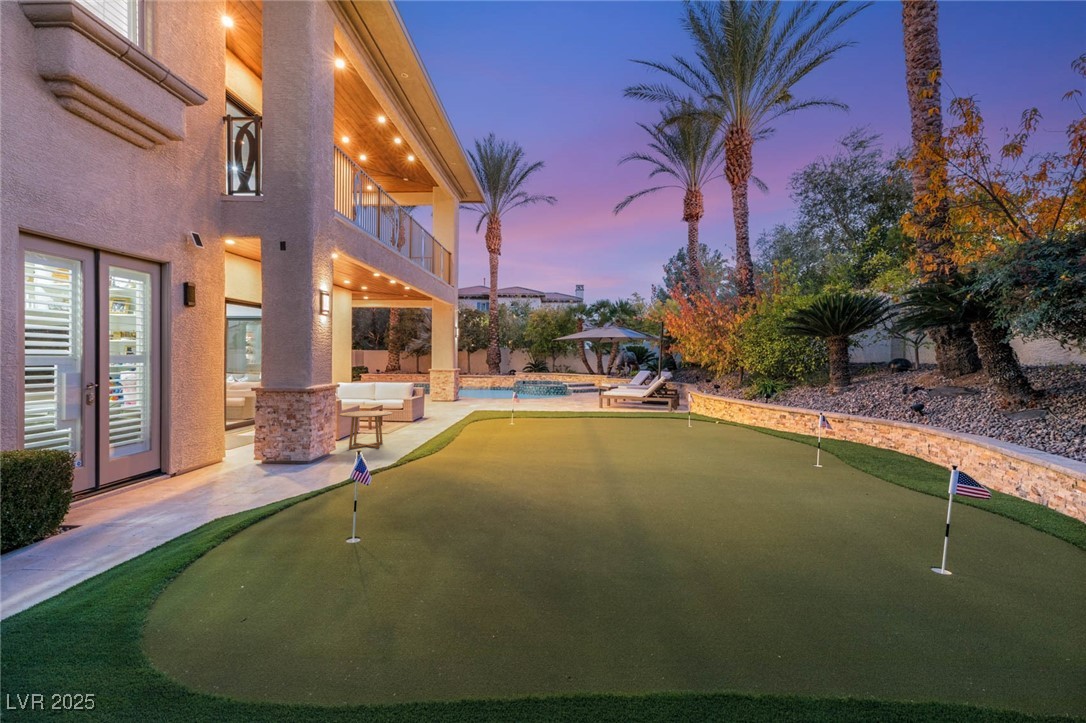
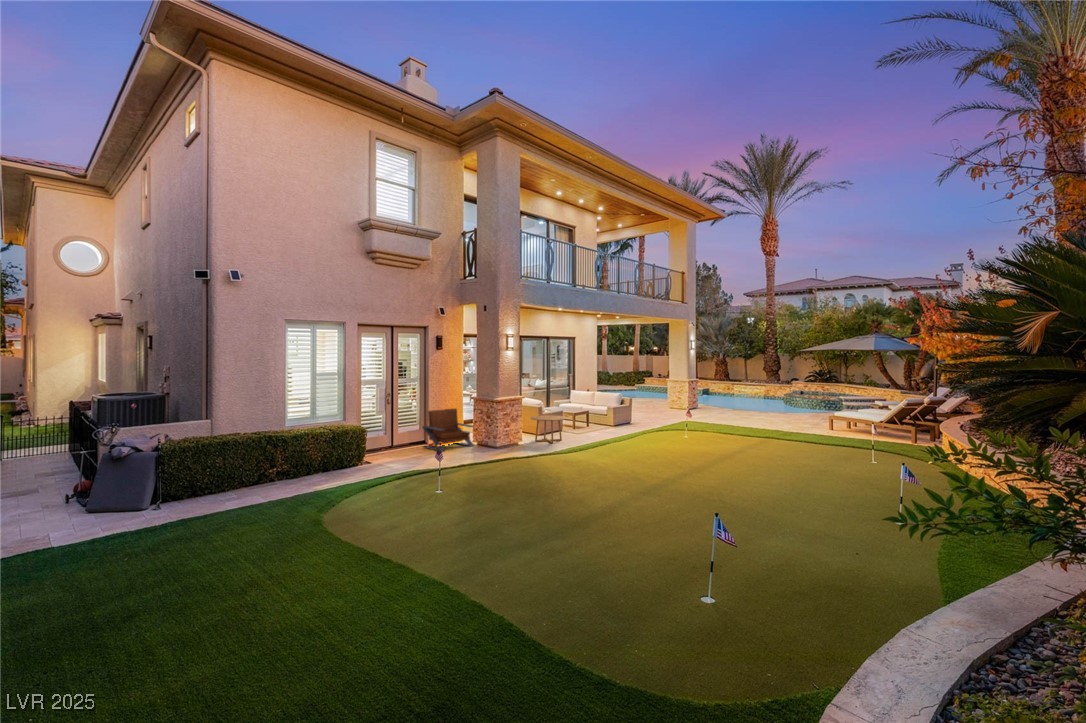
lounge chair: none [158,408,263,482] -> present [422,408,474,452]

